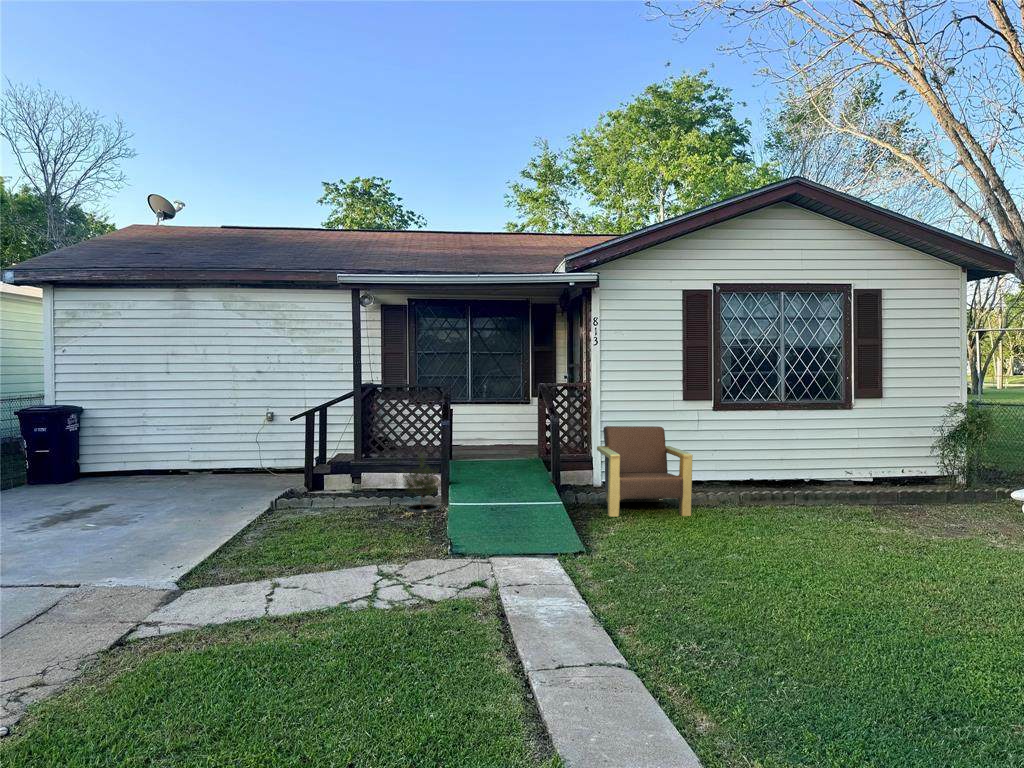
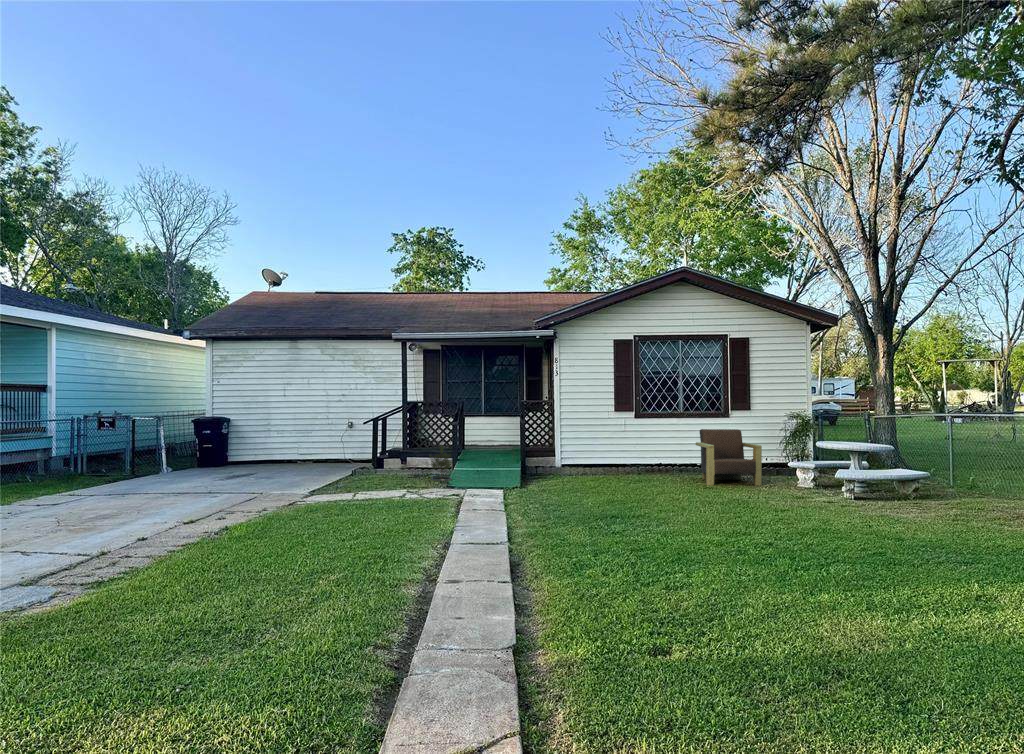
armchair: present [597,426,693,517] -> present [696,429,762,485]

